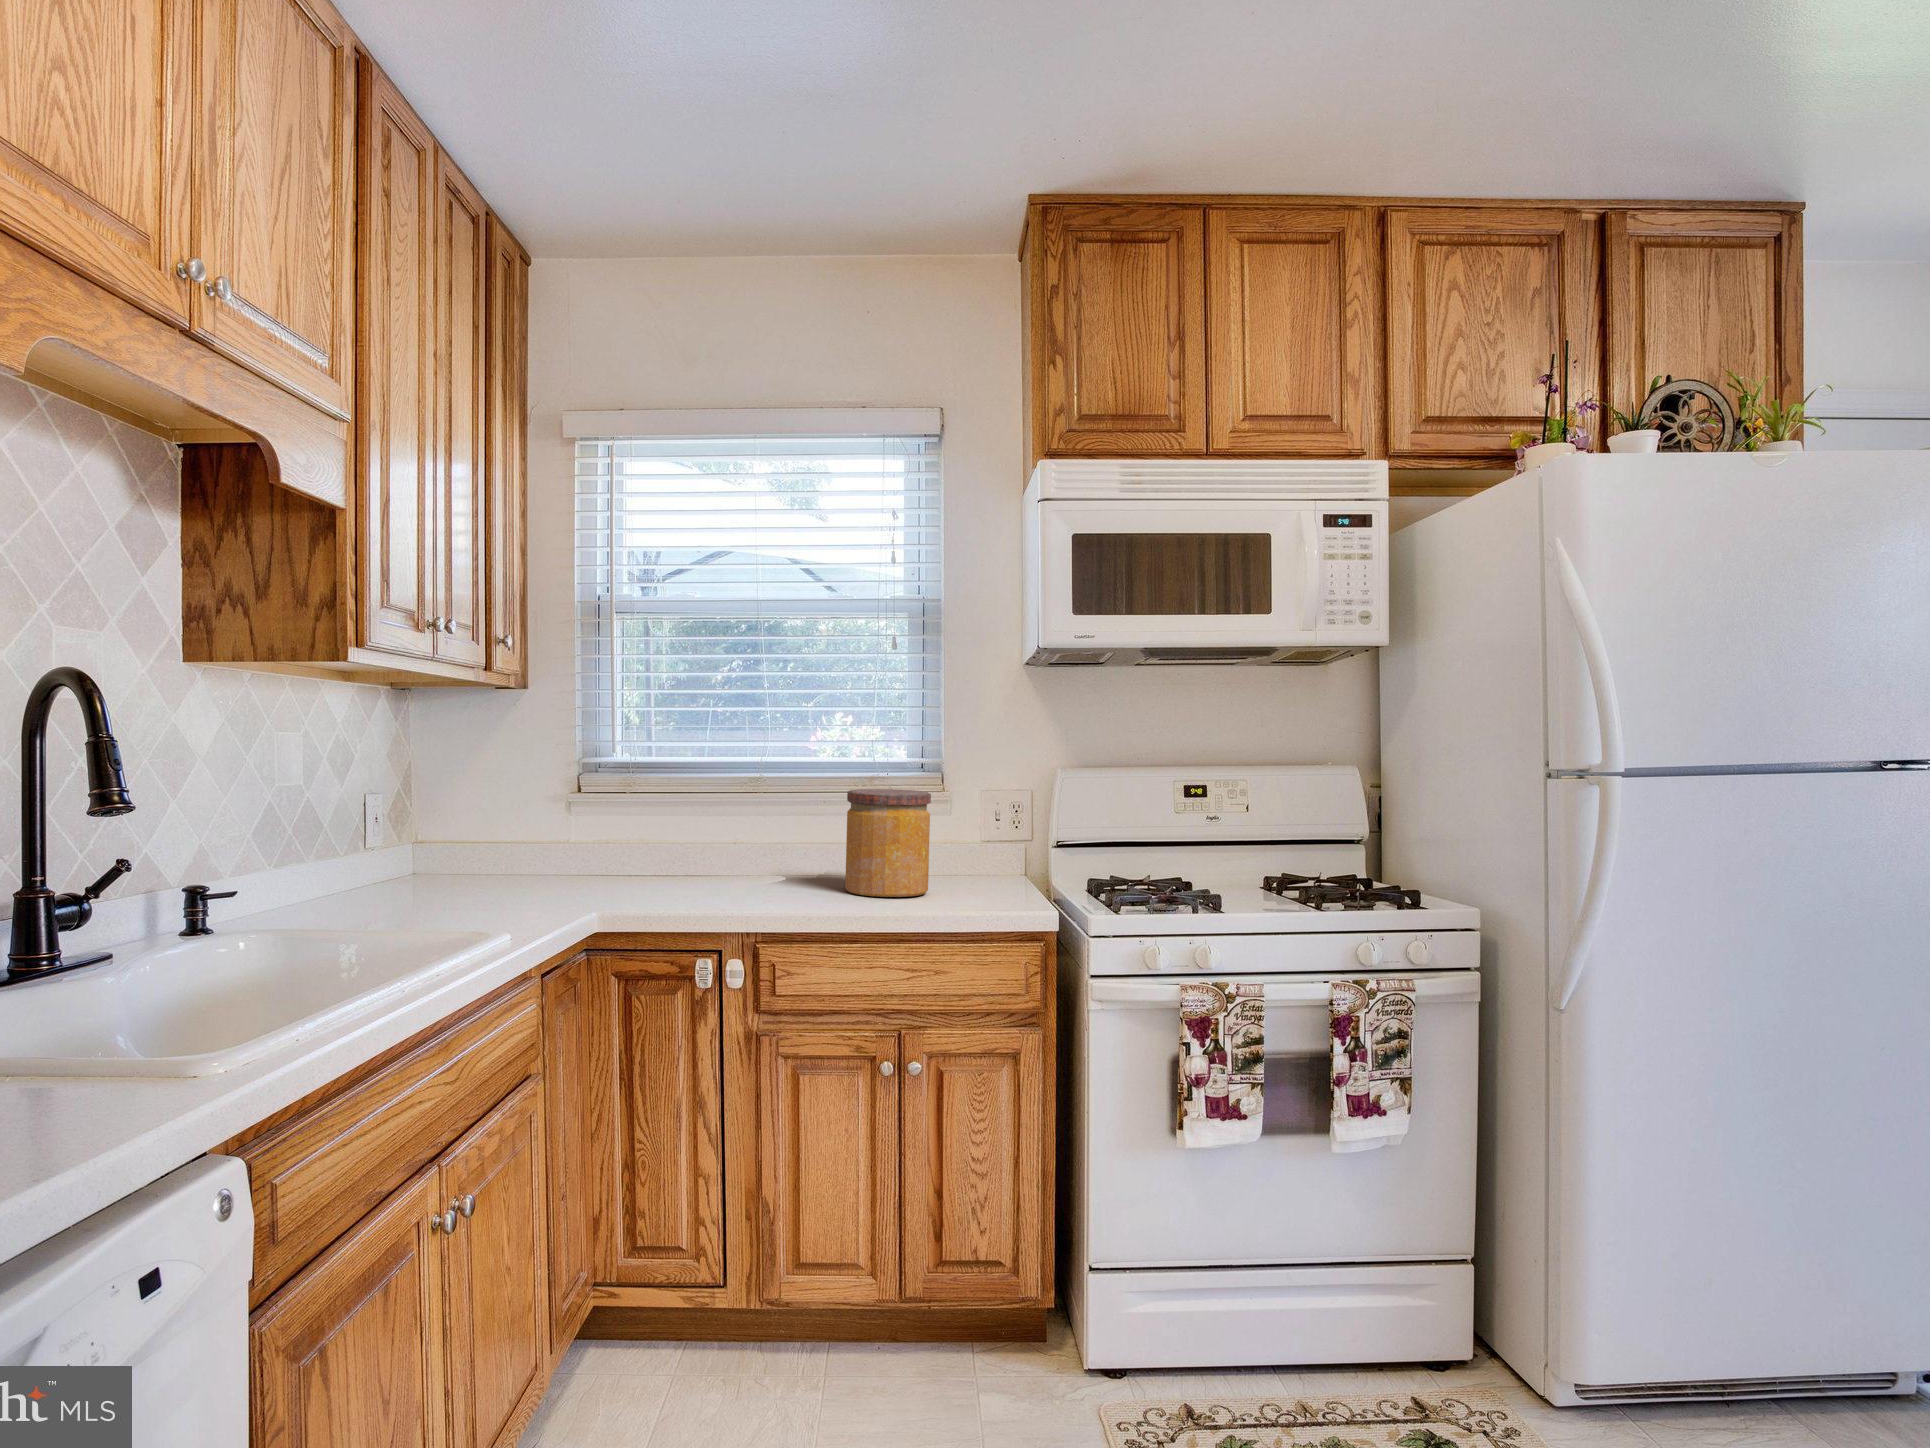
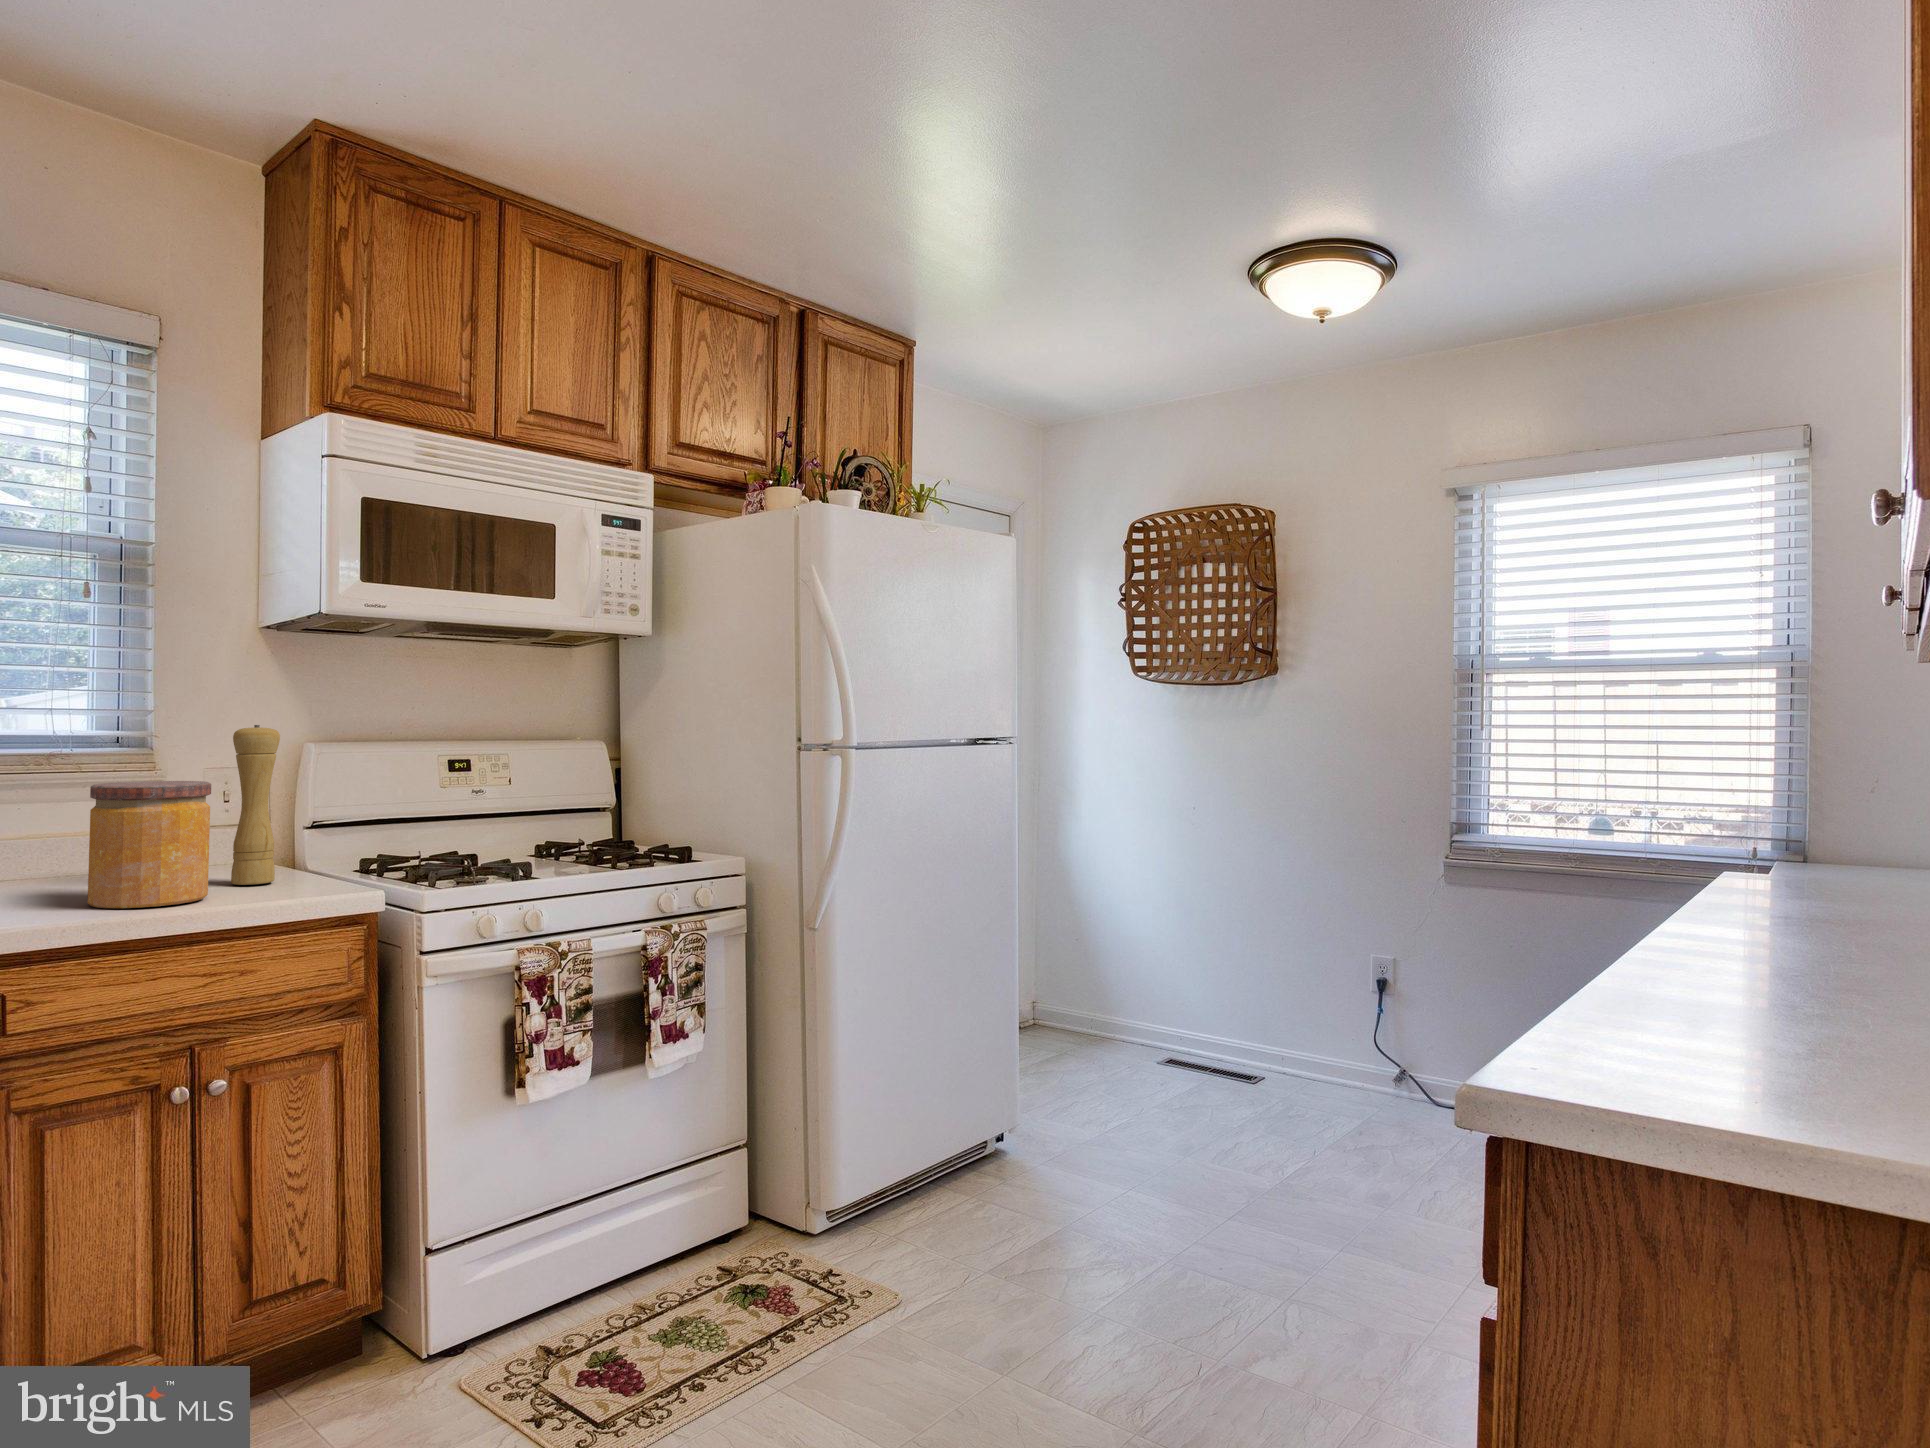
pepper mill: none [961,743,999,888] -> present [231,725,280,885]

